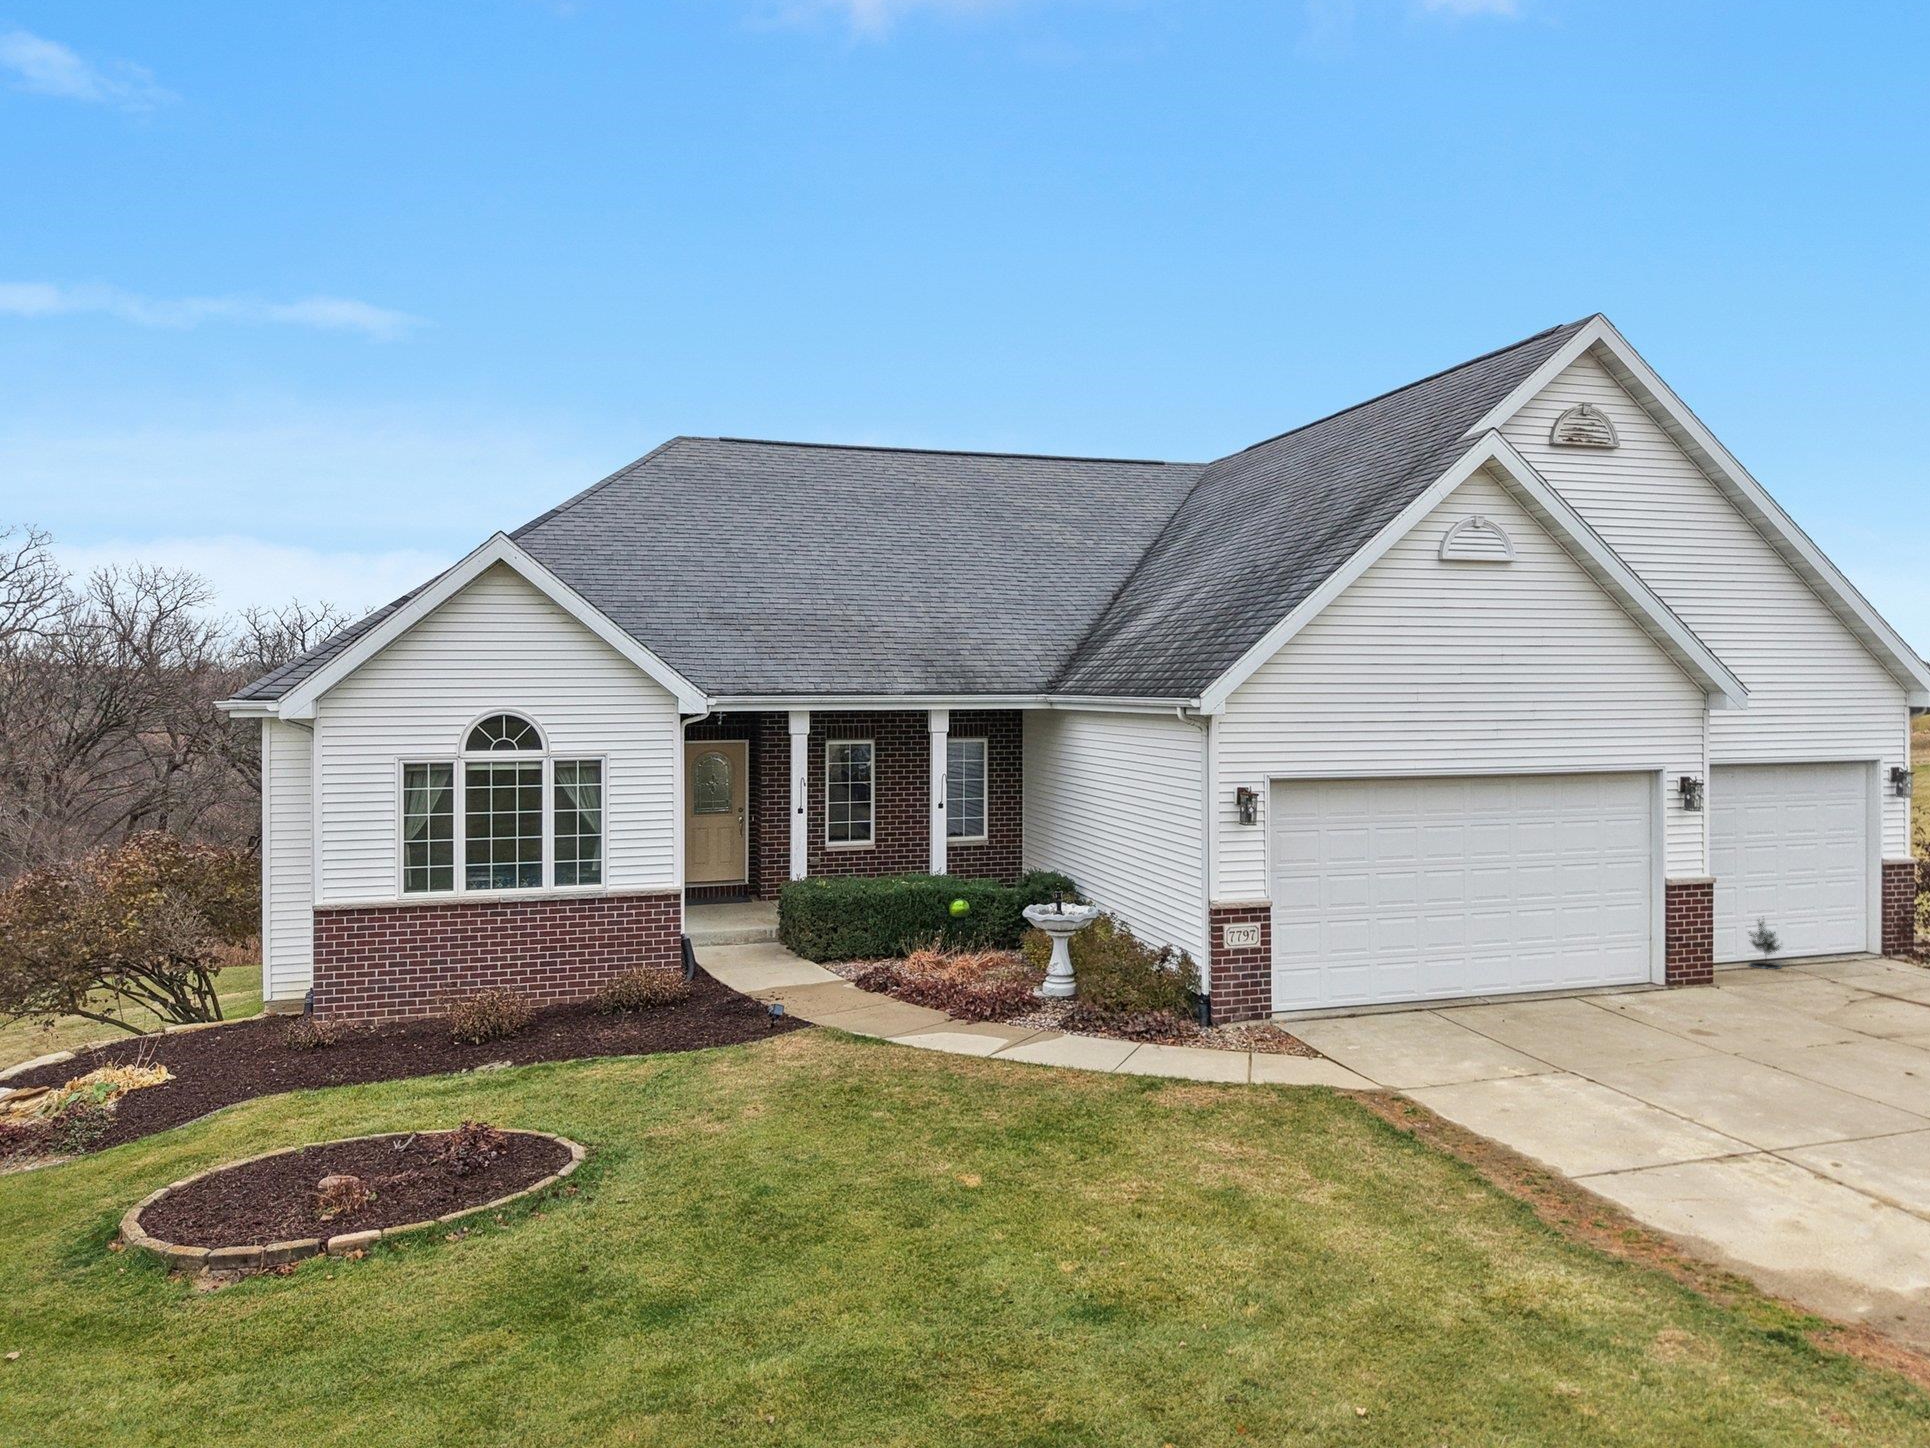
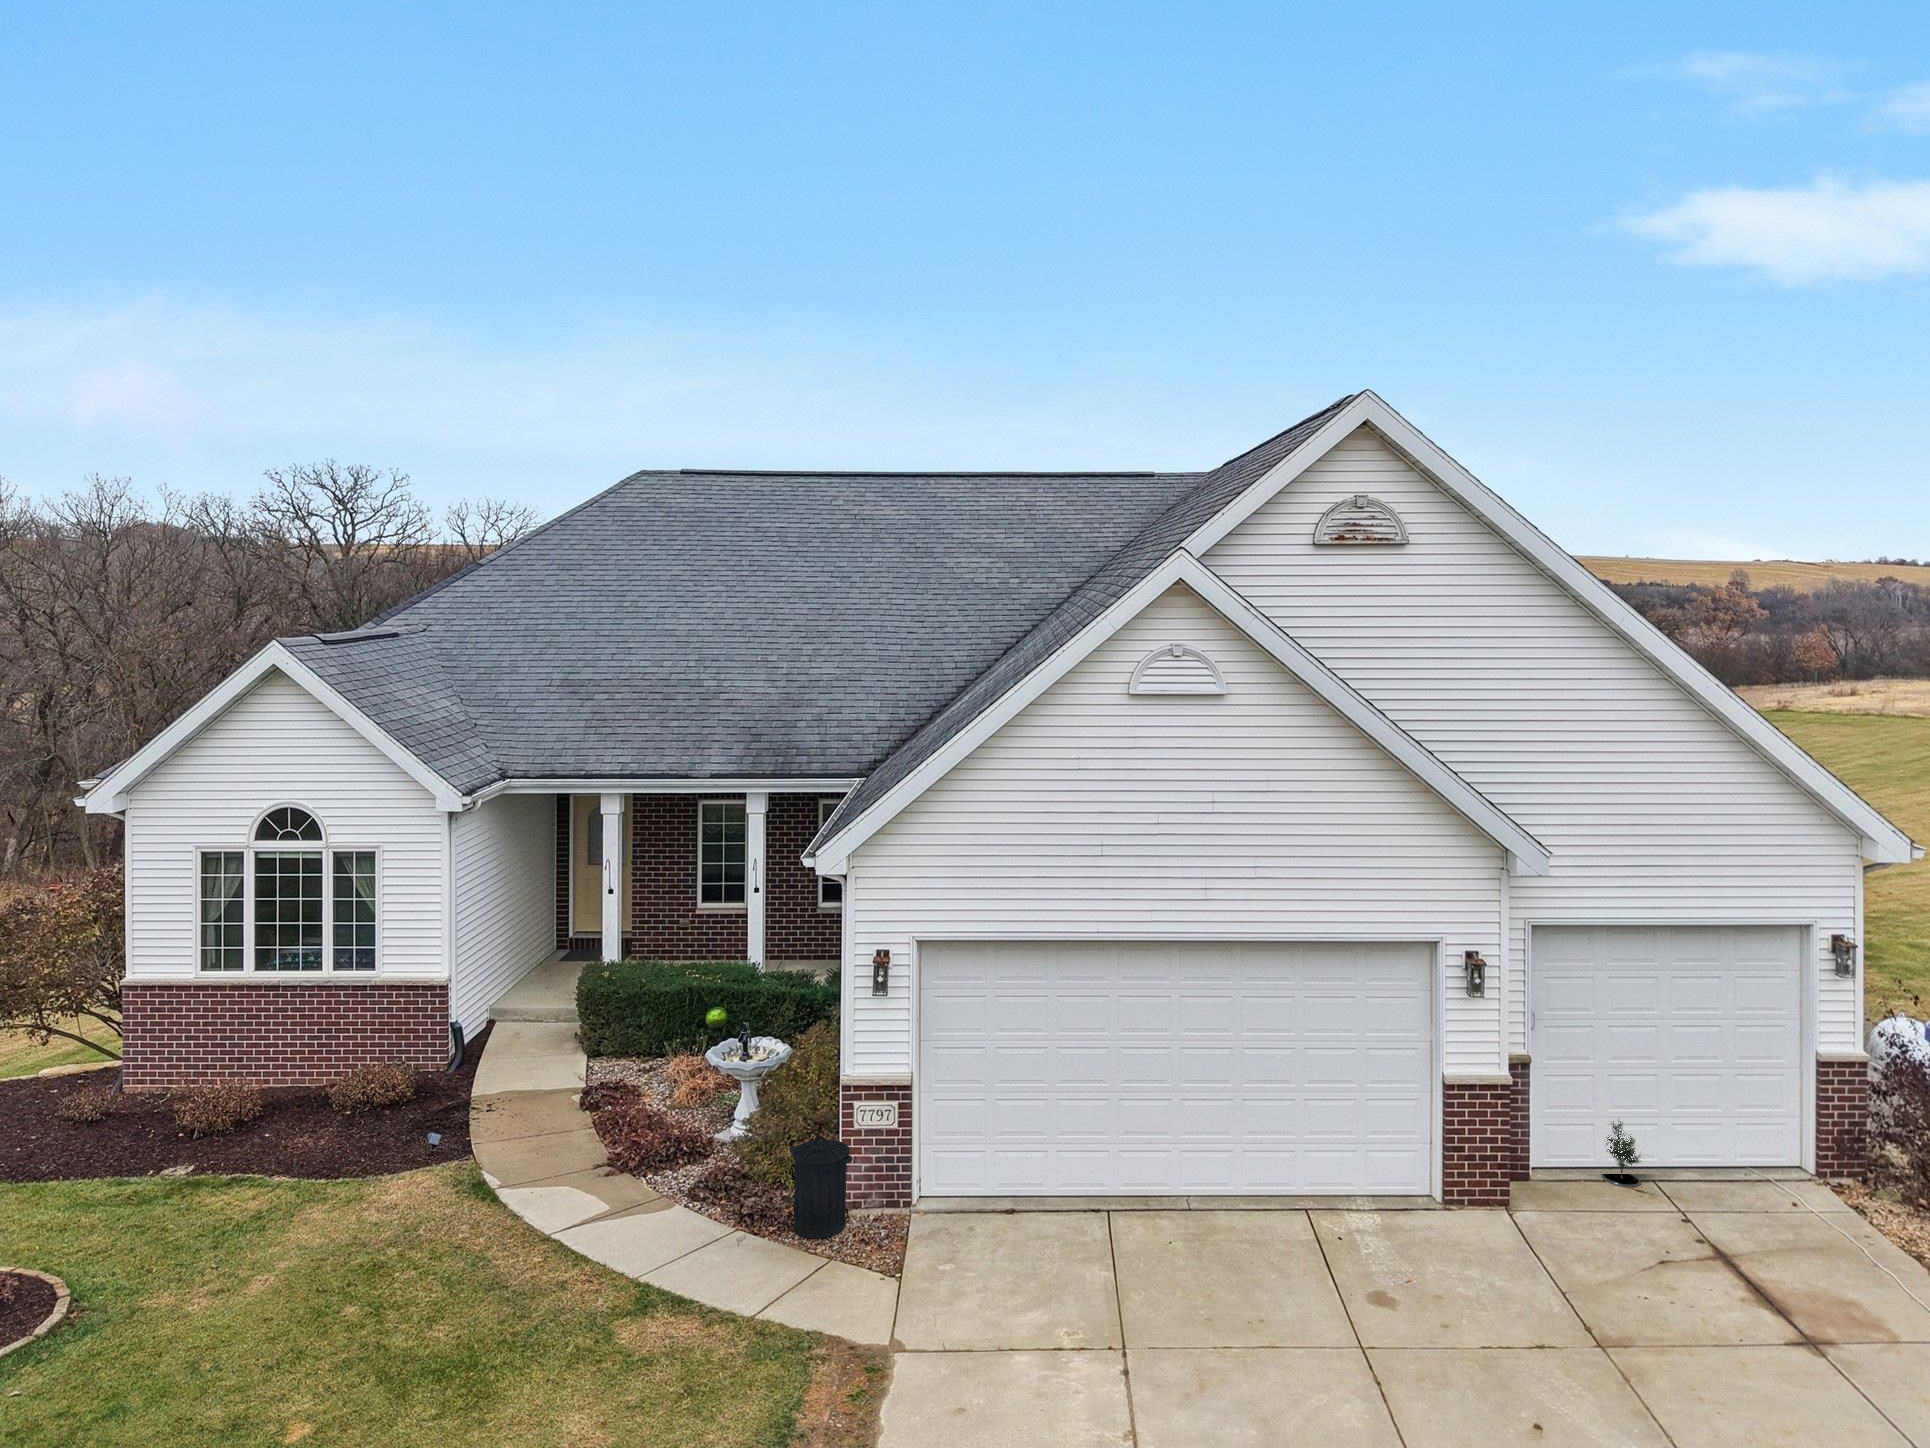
trash can: none [1183,953,1247,1040] -> present [790,1136,853,1239]

